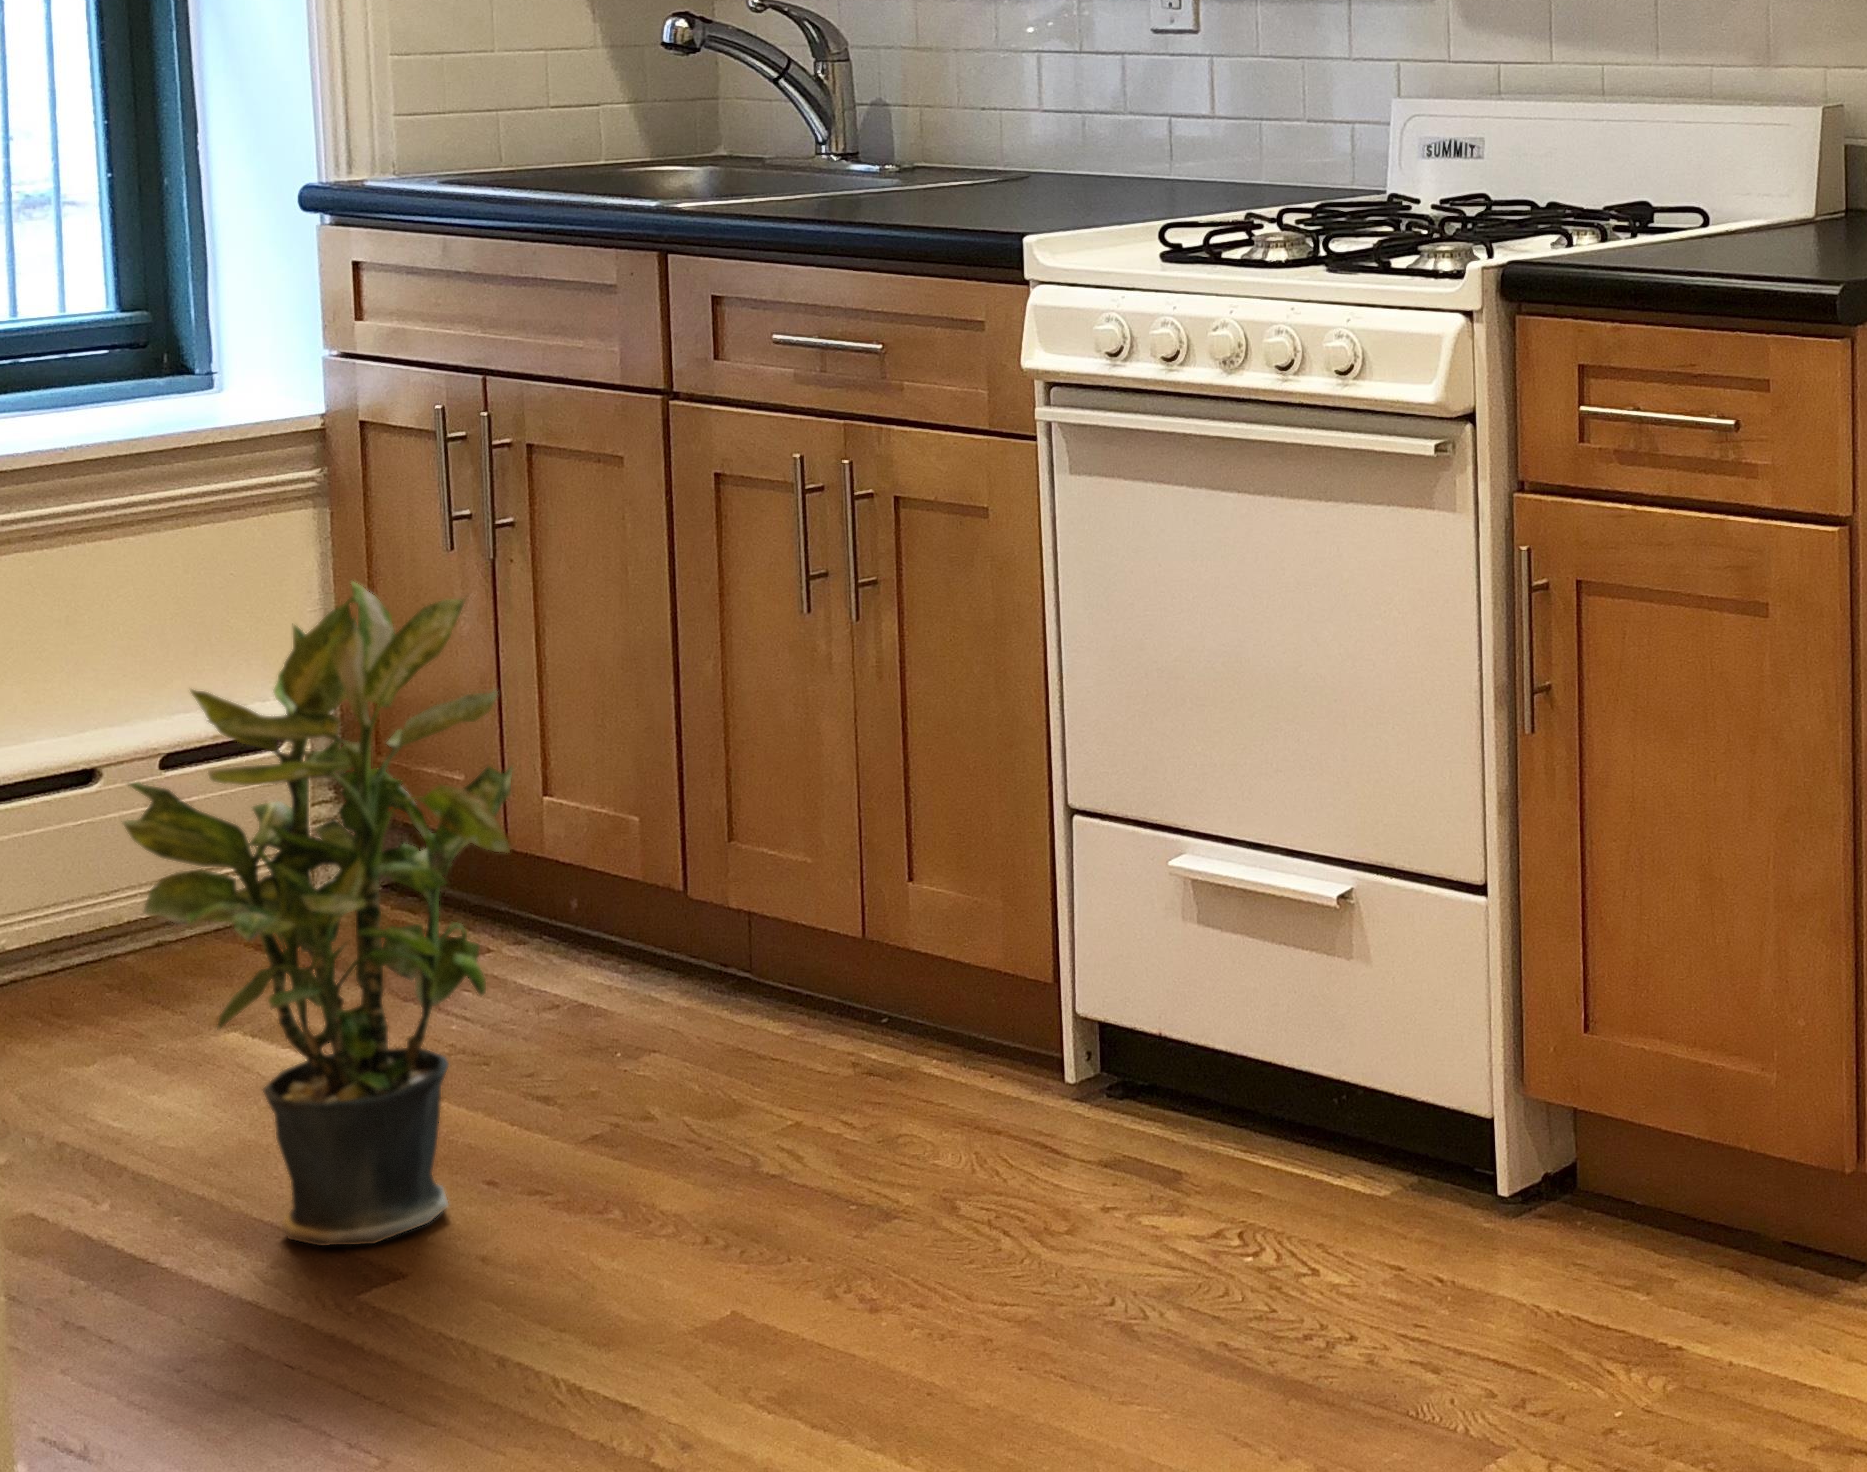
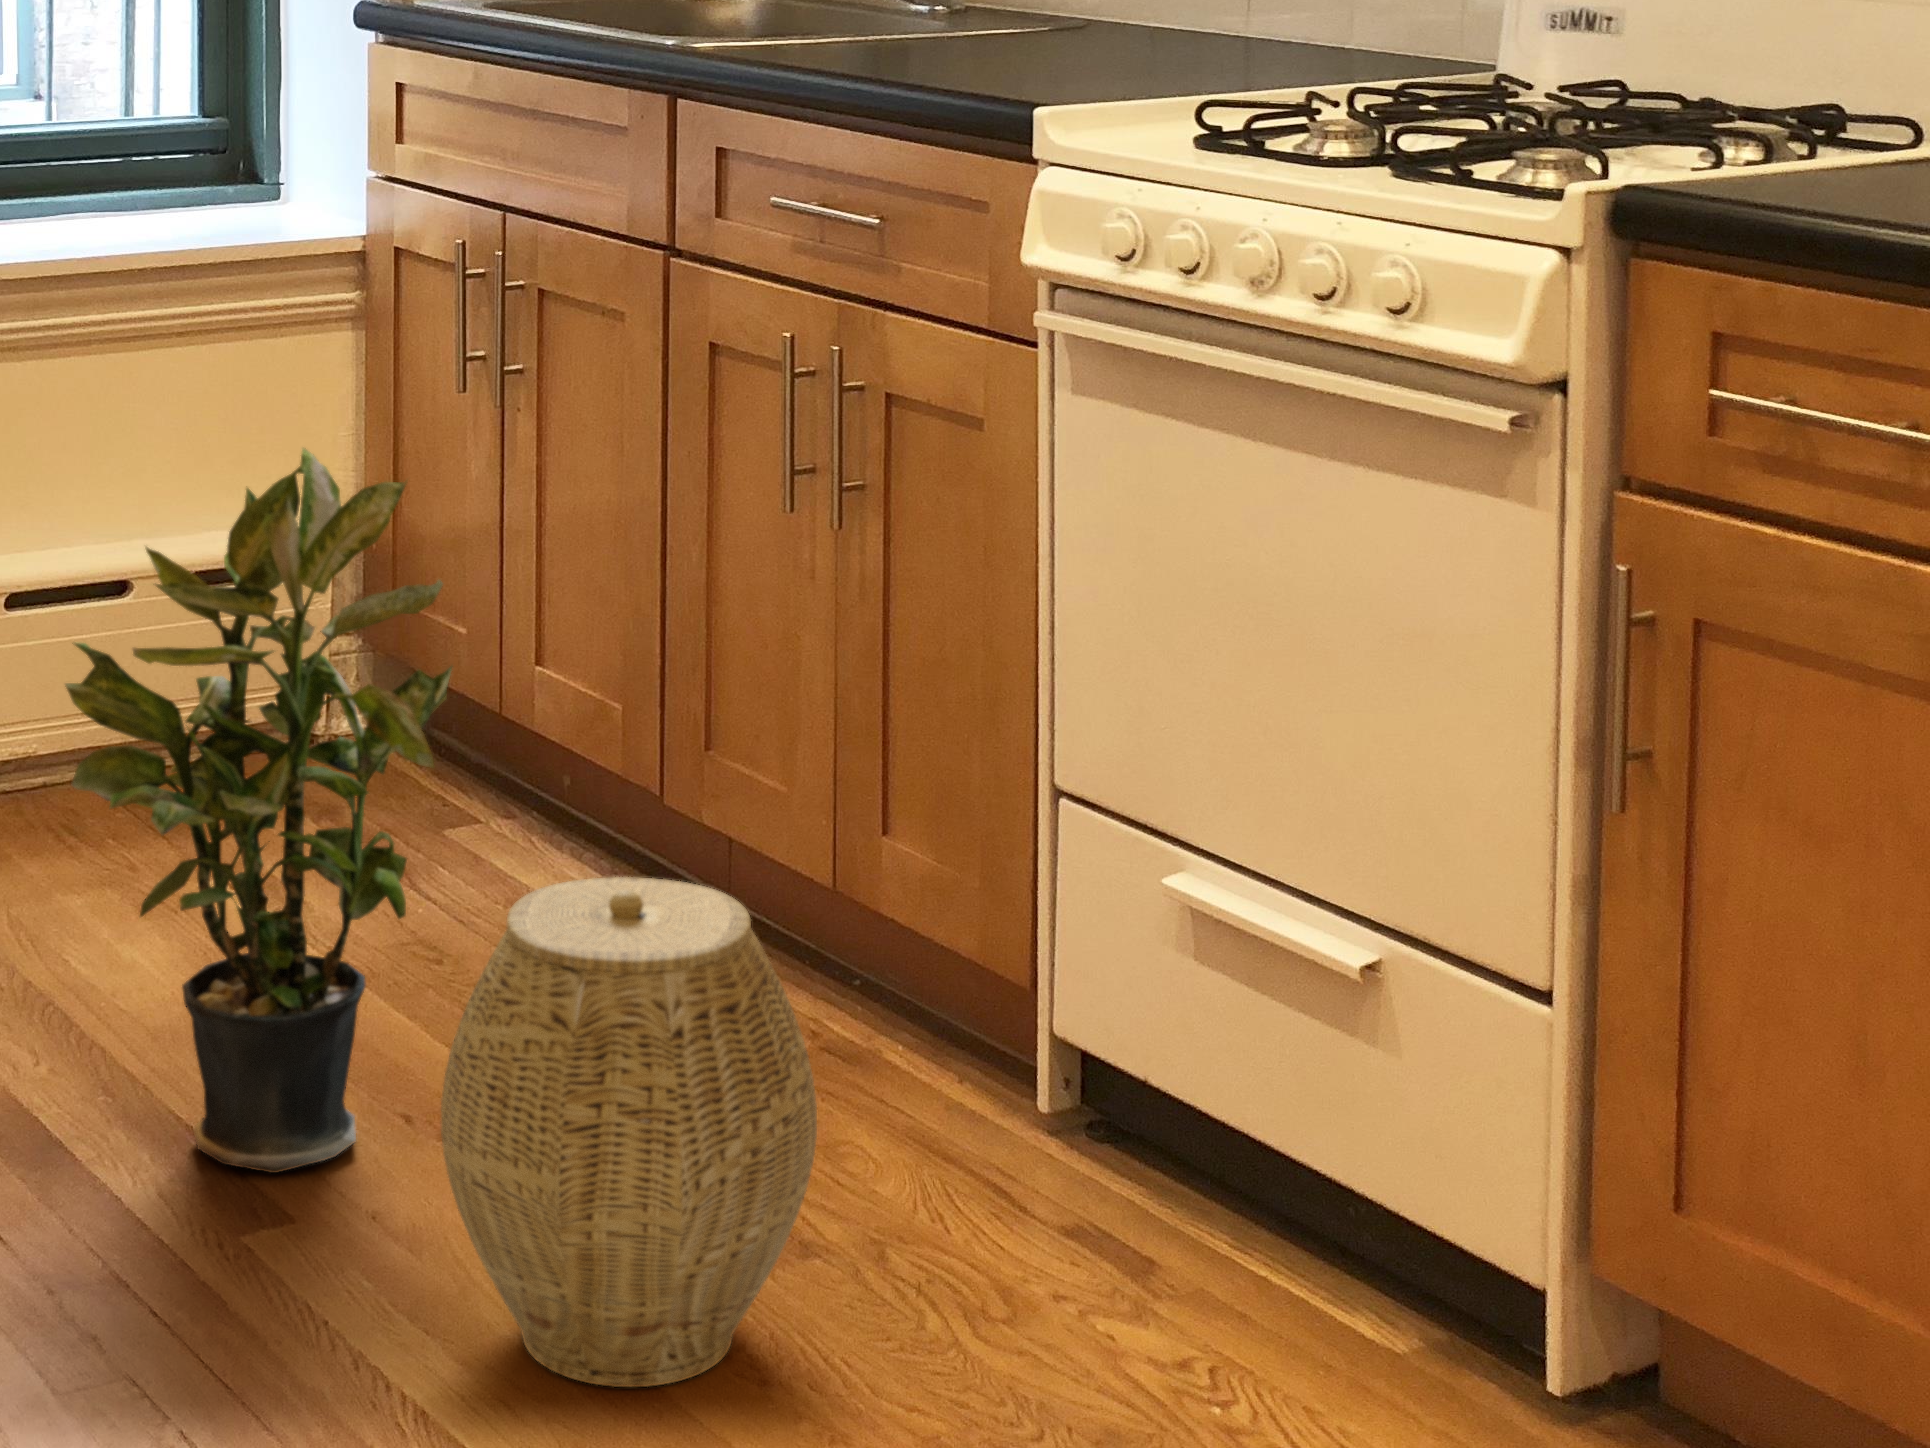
woven basket: none [562,908,903,1339] -> present [441,877,817,1387]

